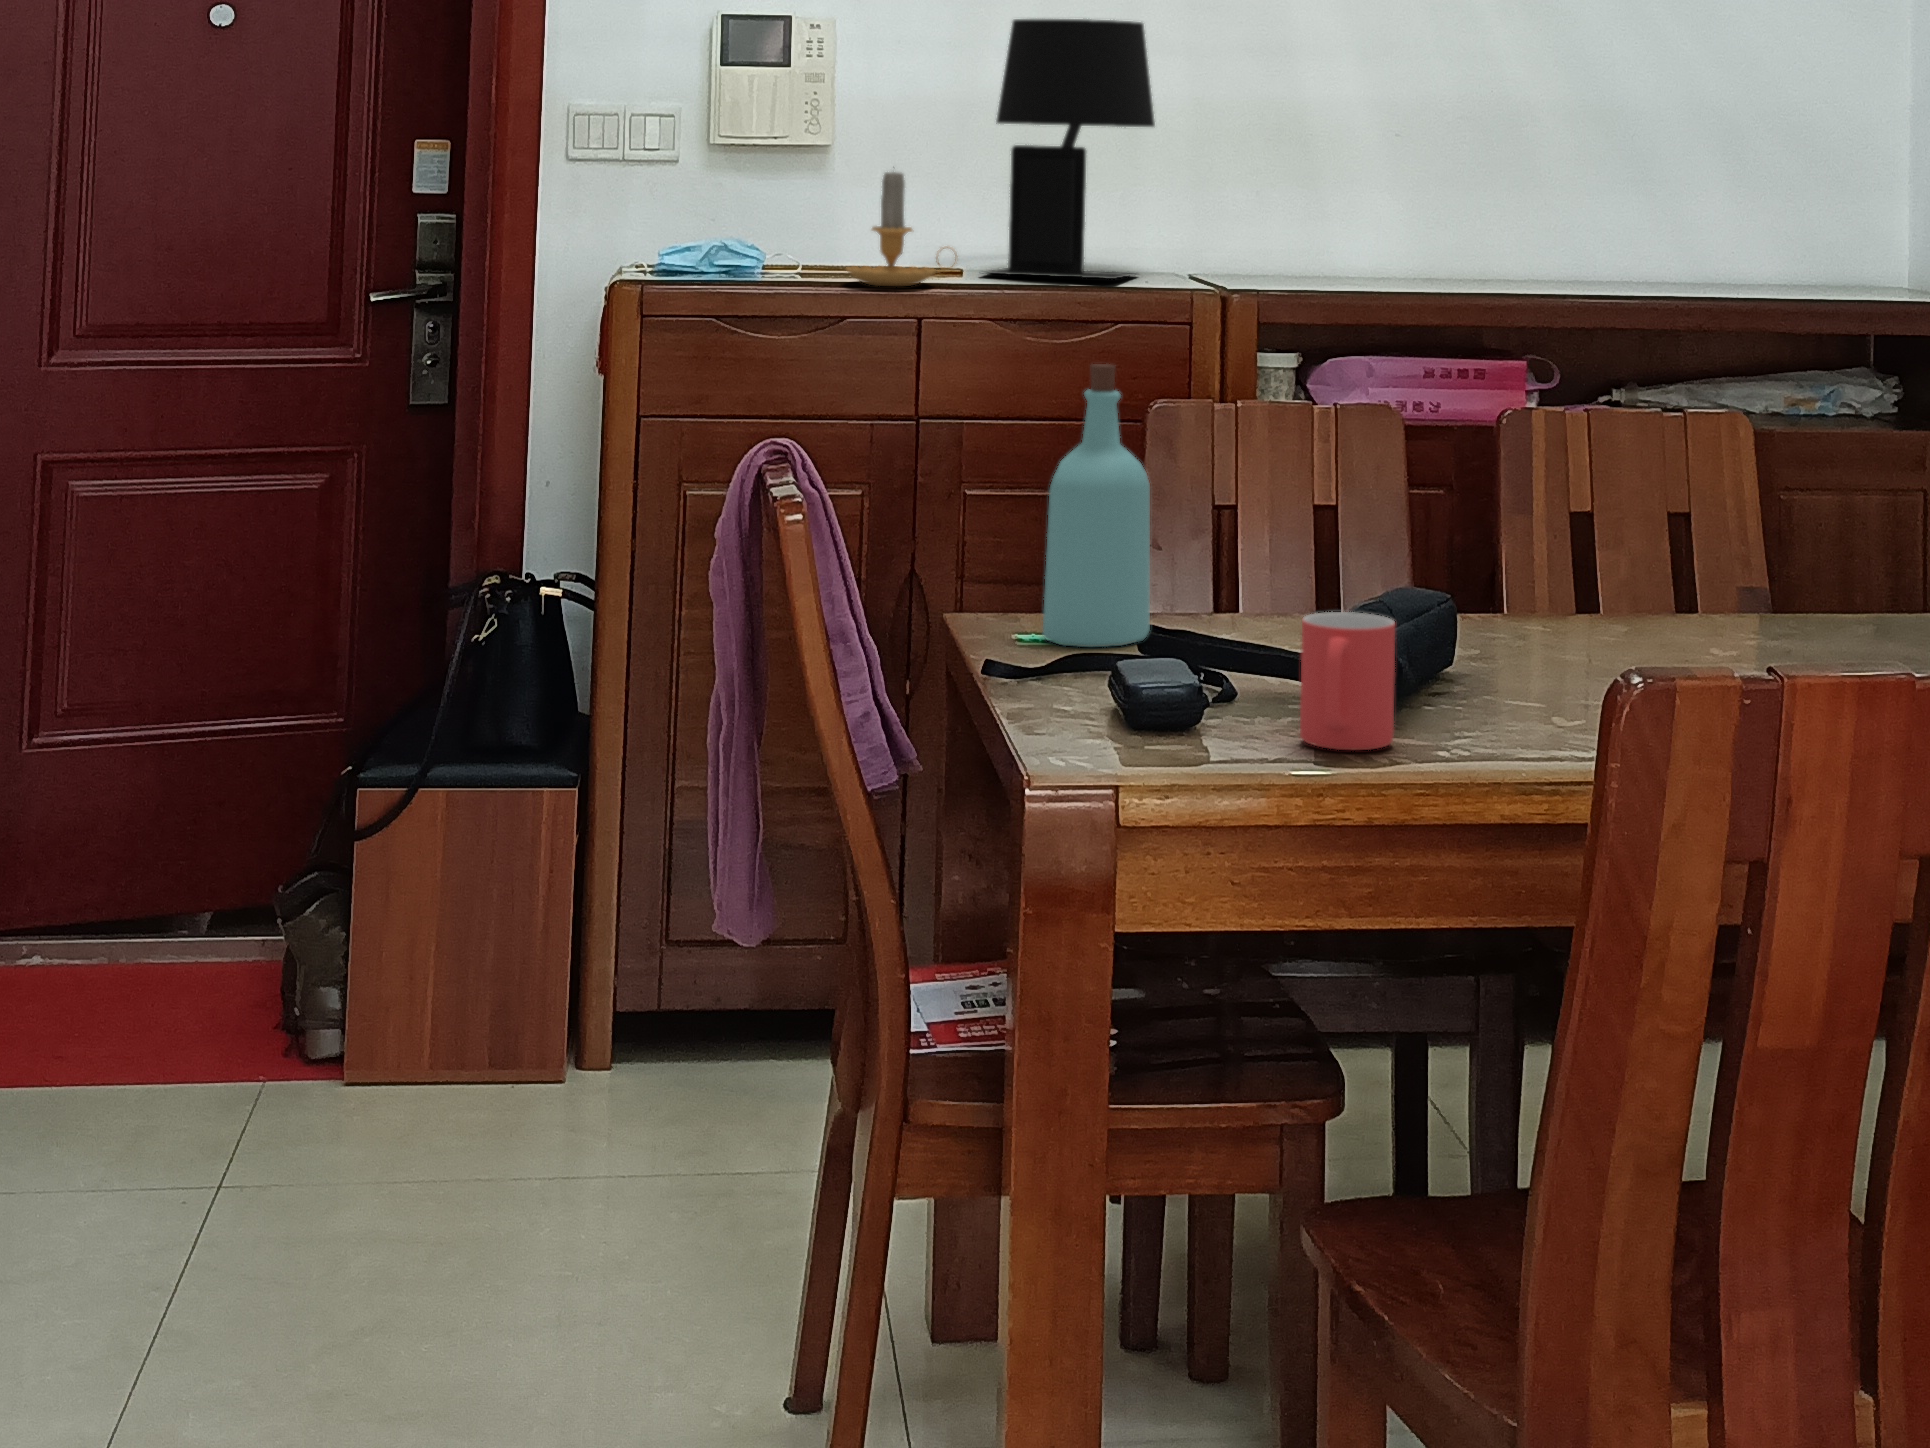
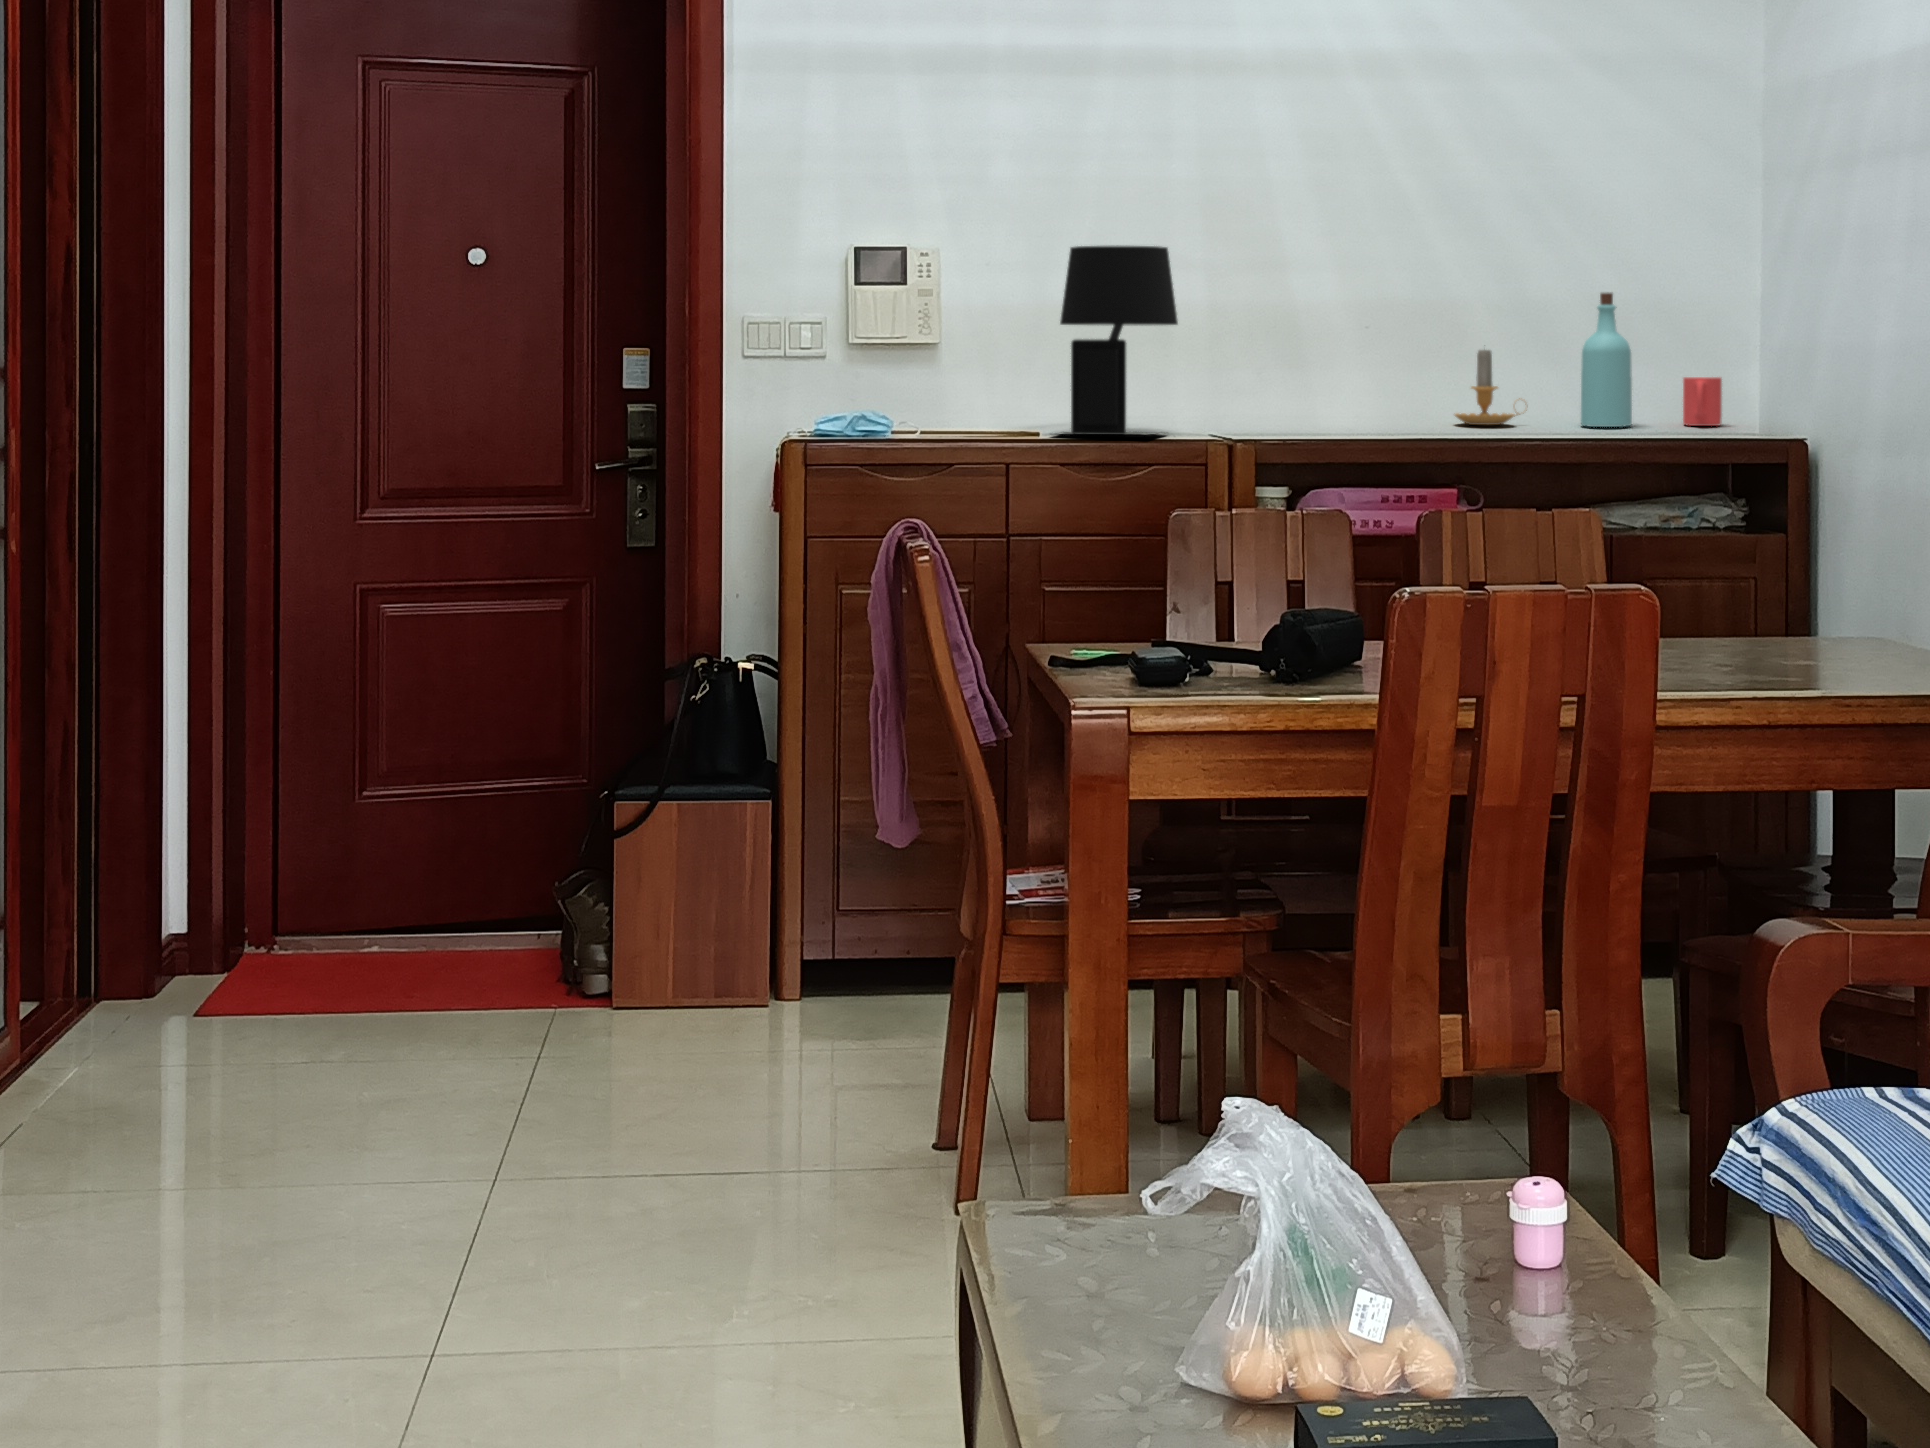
candle: present [846,172,958,286] -> present [1455,350,1520,425]
bottle: present [1043,364,1150,647] -> present [1581,293,1632,427]
mug: present [1300,612,1396,750] -> present [1683,377,1722,426]

